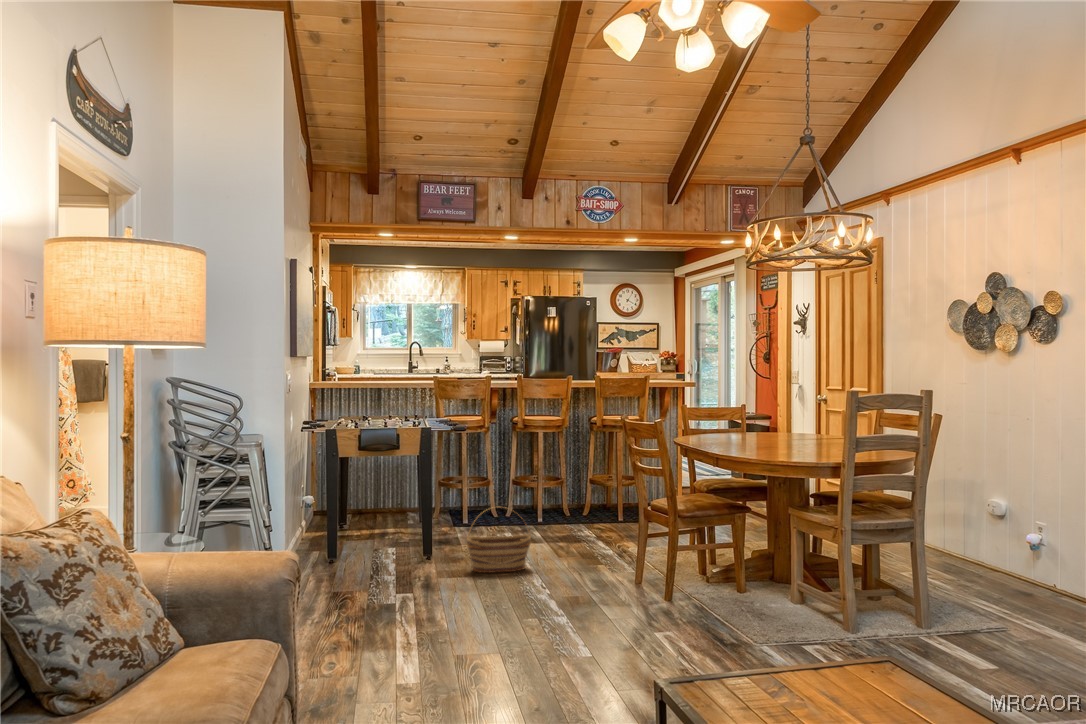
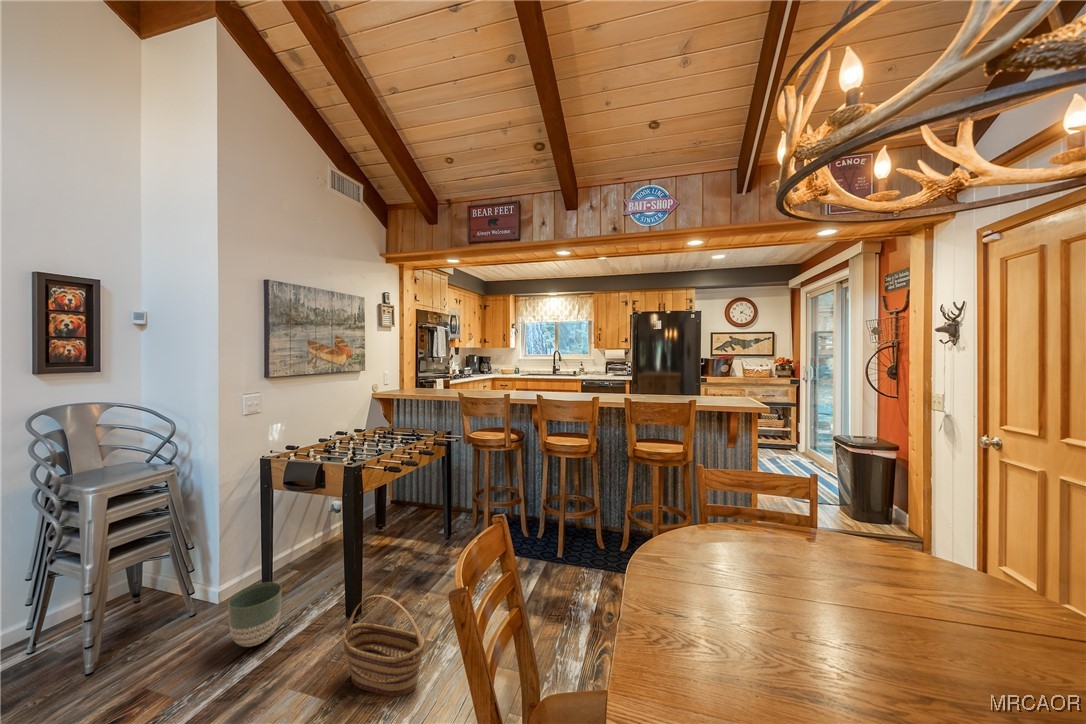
planter: none [347,530,386,576] -> present [228,582,282,647]

